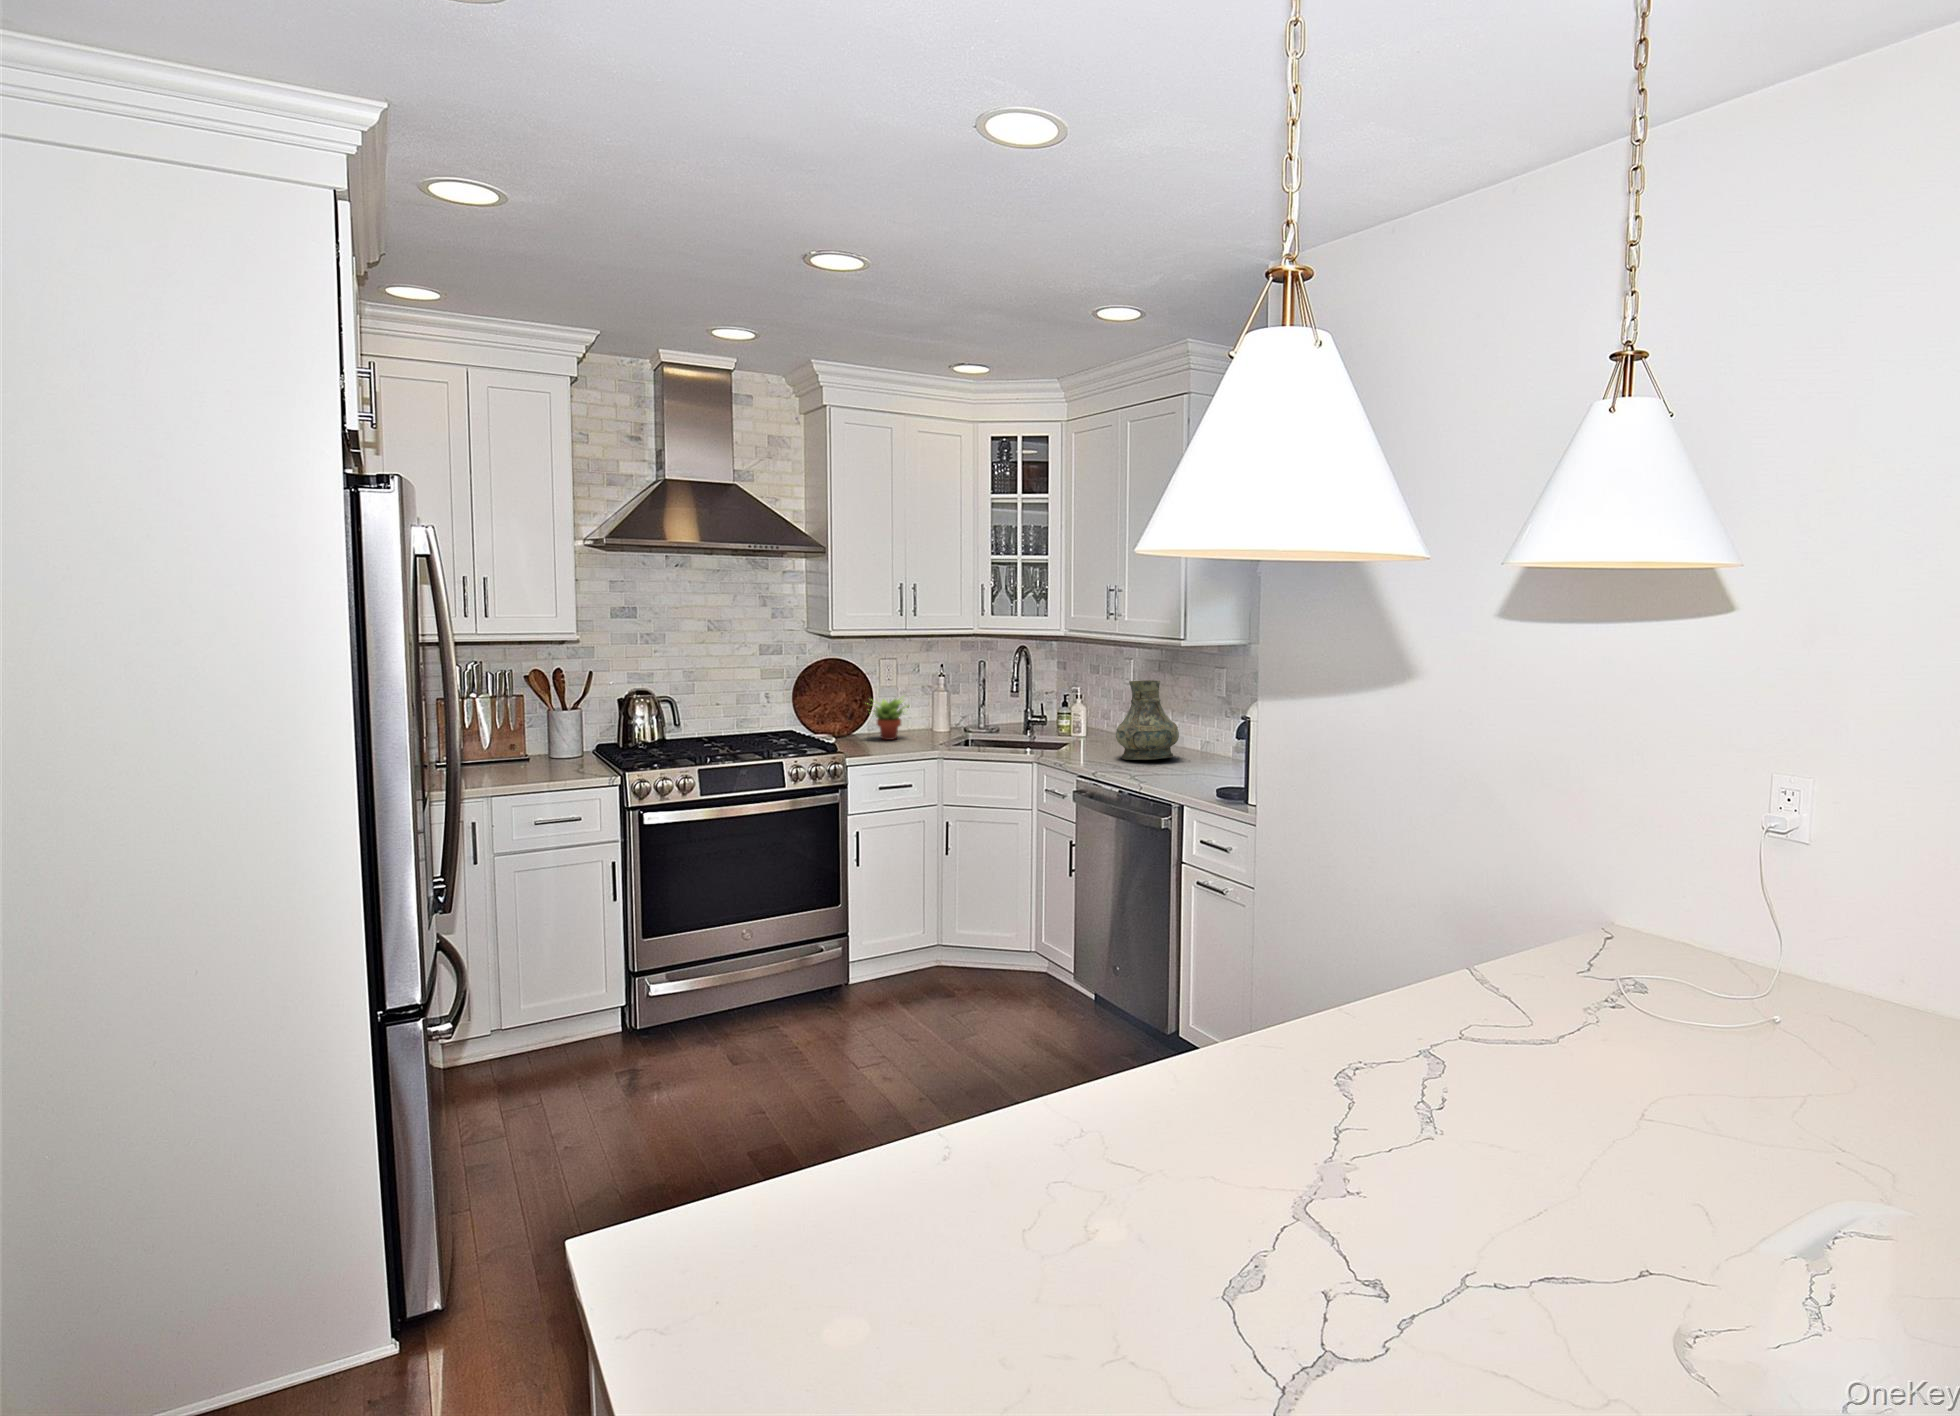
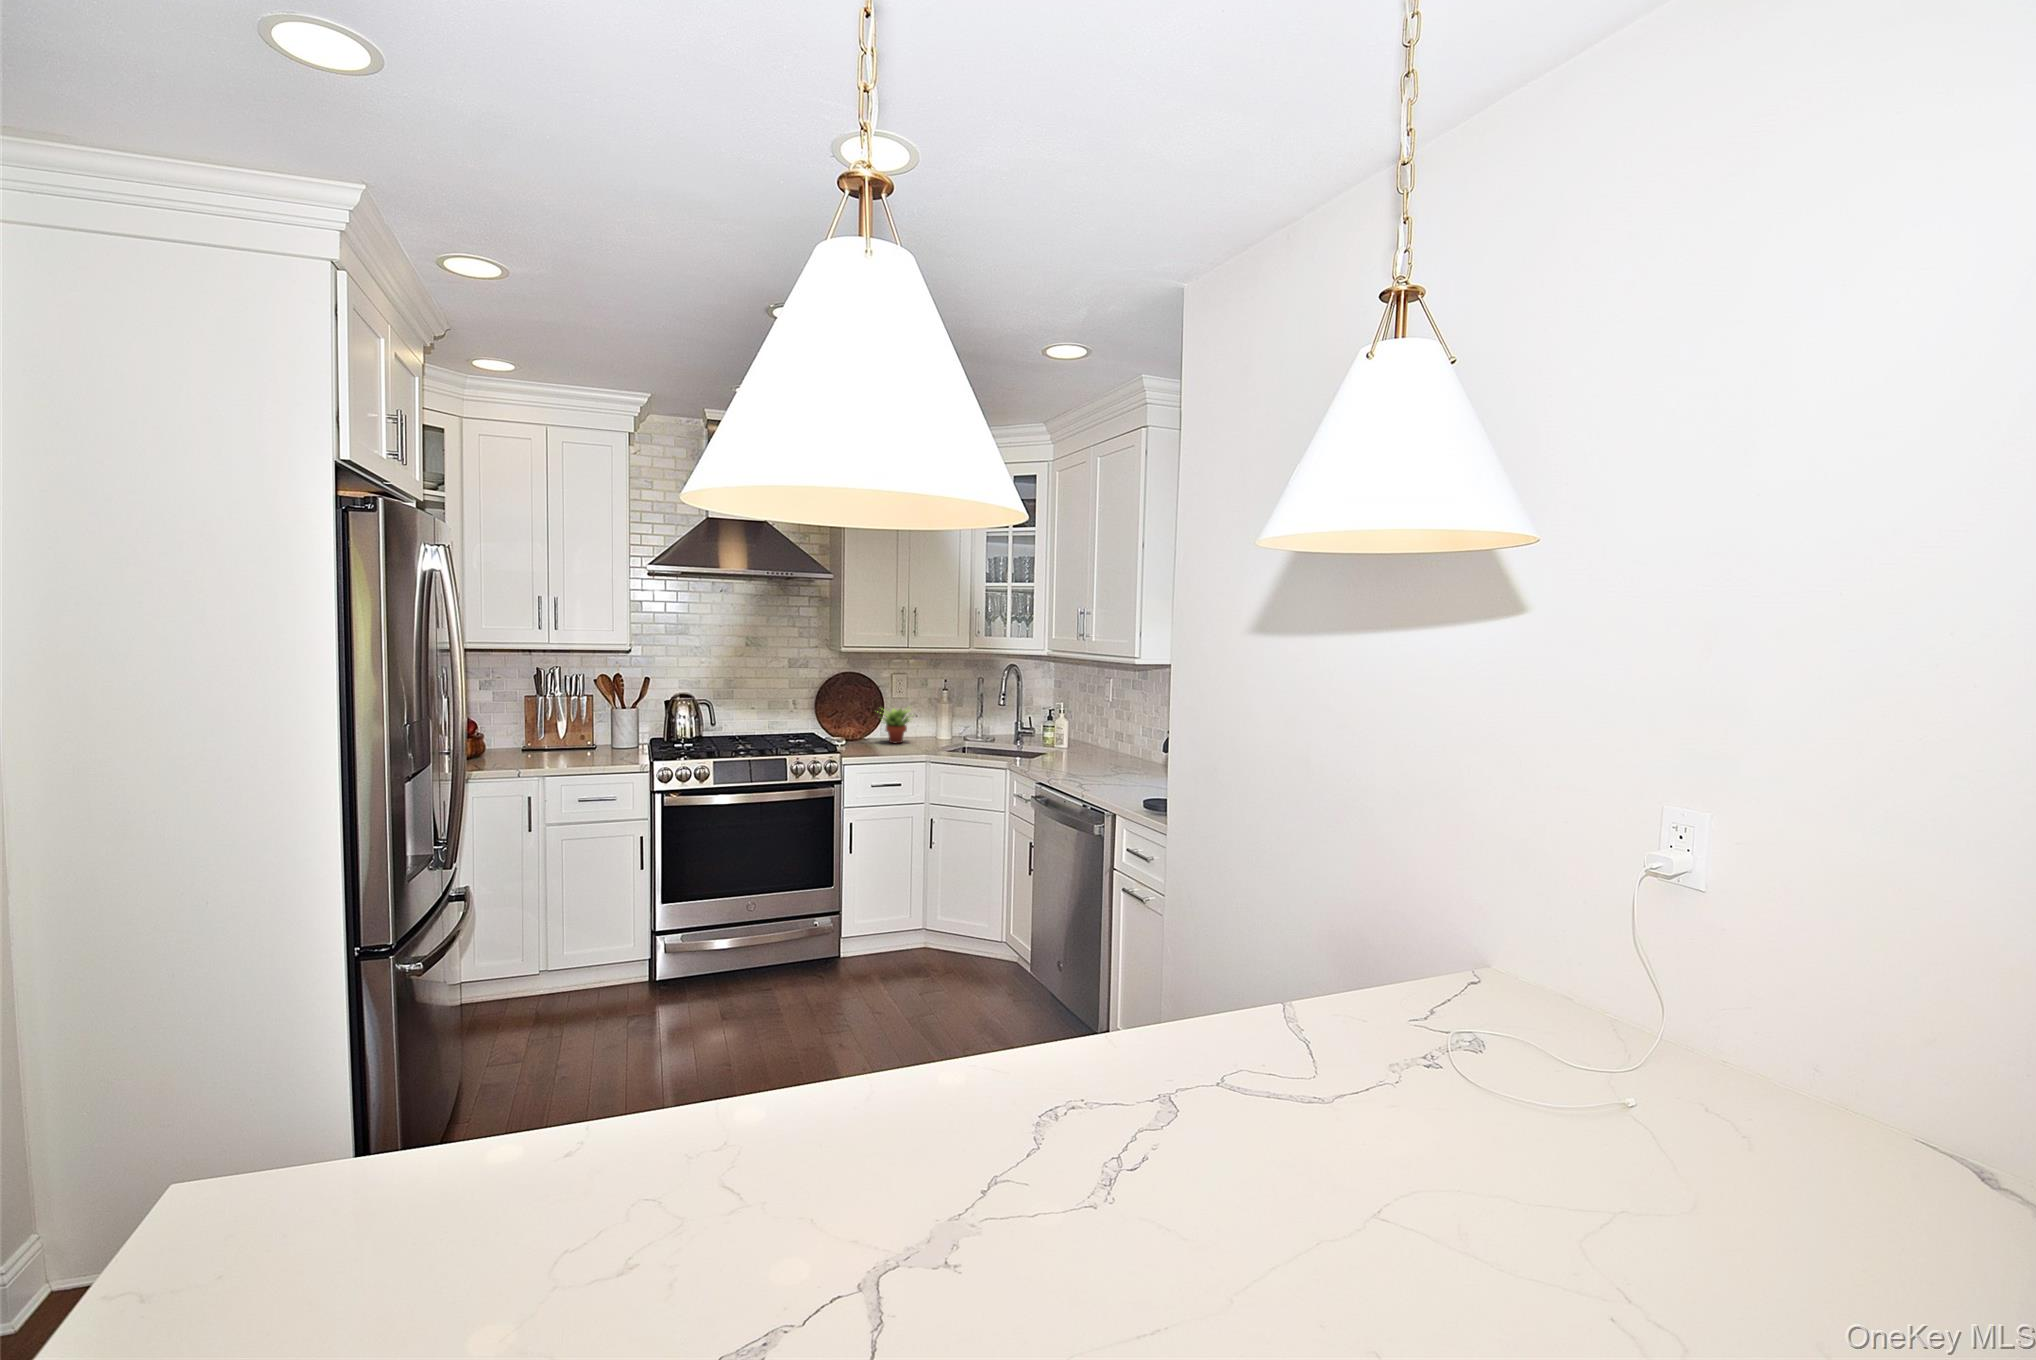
vase: present [1116,680,1179,760] -> none [1078,702,1133,771]

